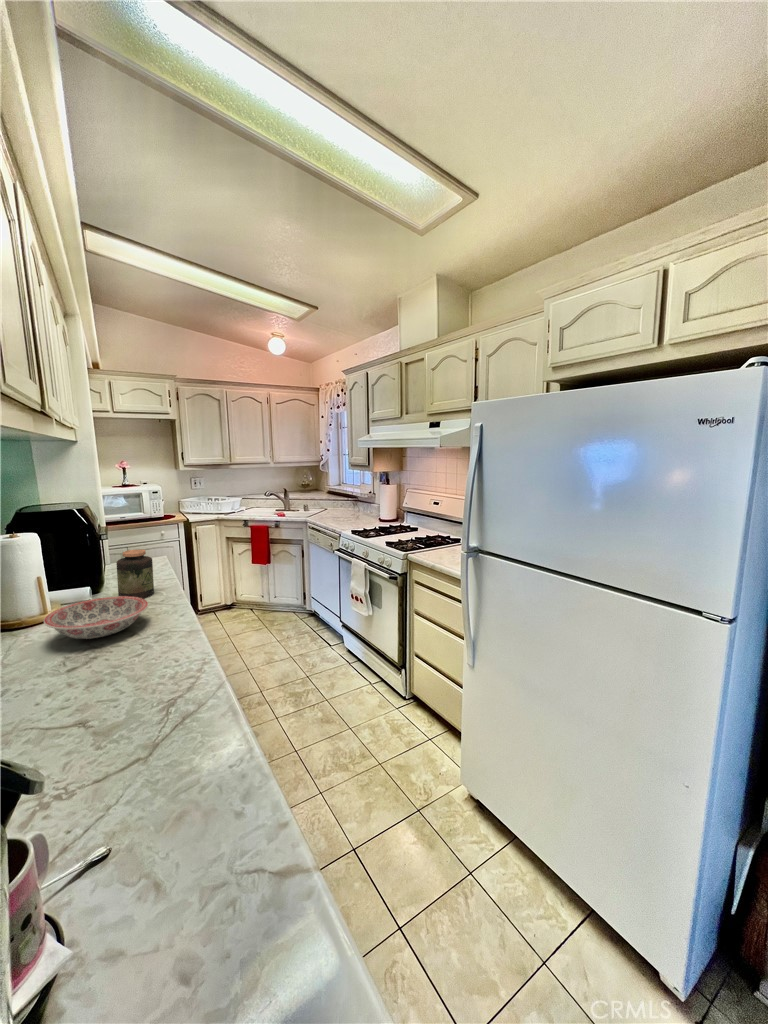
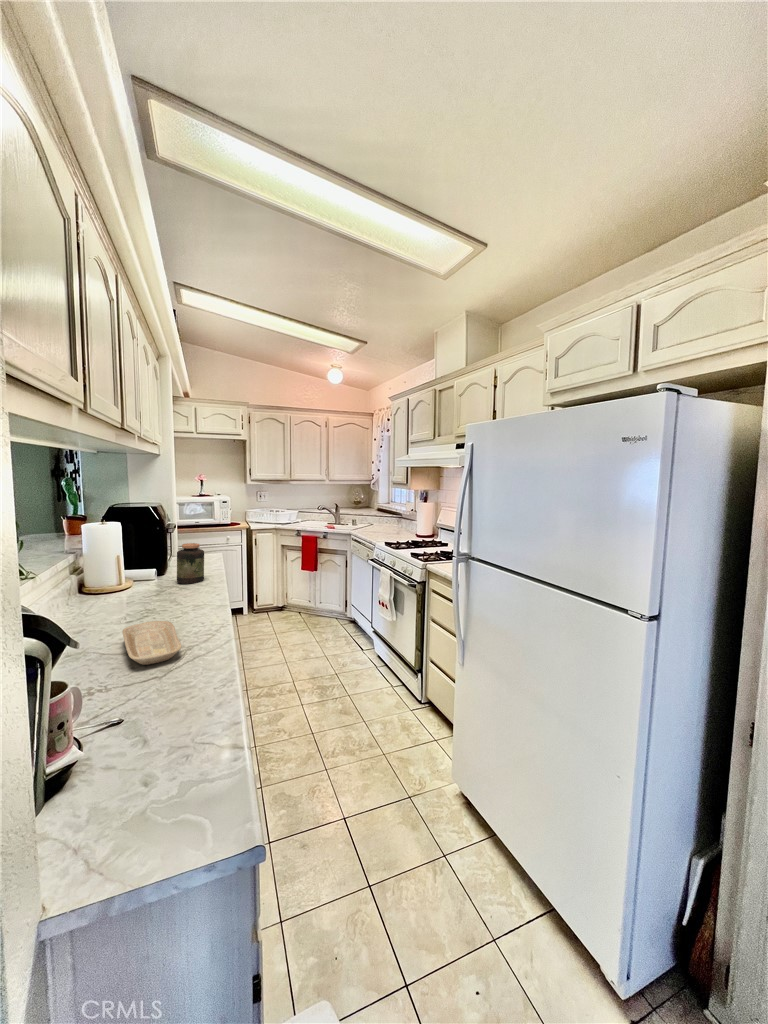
ceramic bowl: present [44,596,148,639] -> none [117,577,193,605]
tray: none [68,664,164,740] -> present [122,621,181,665]

